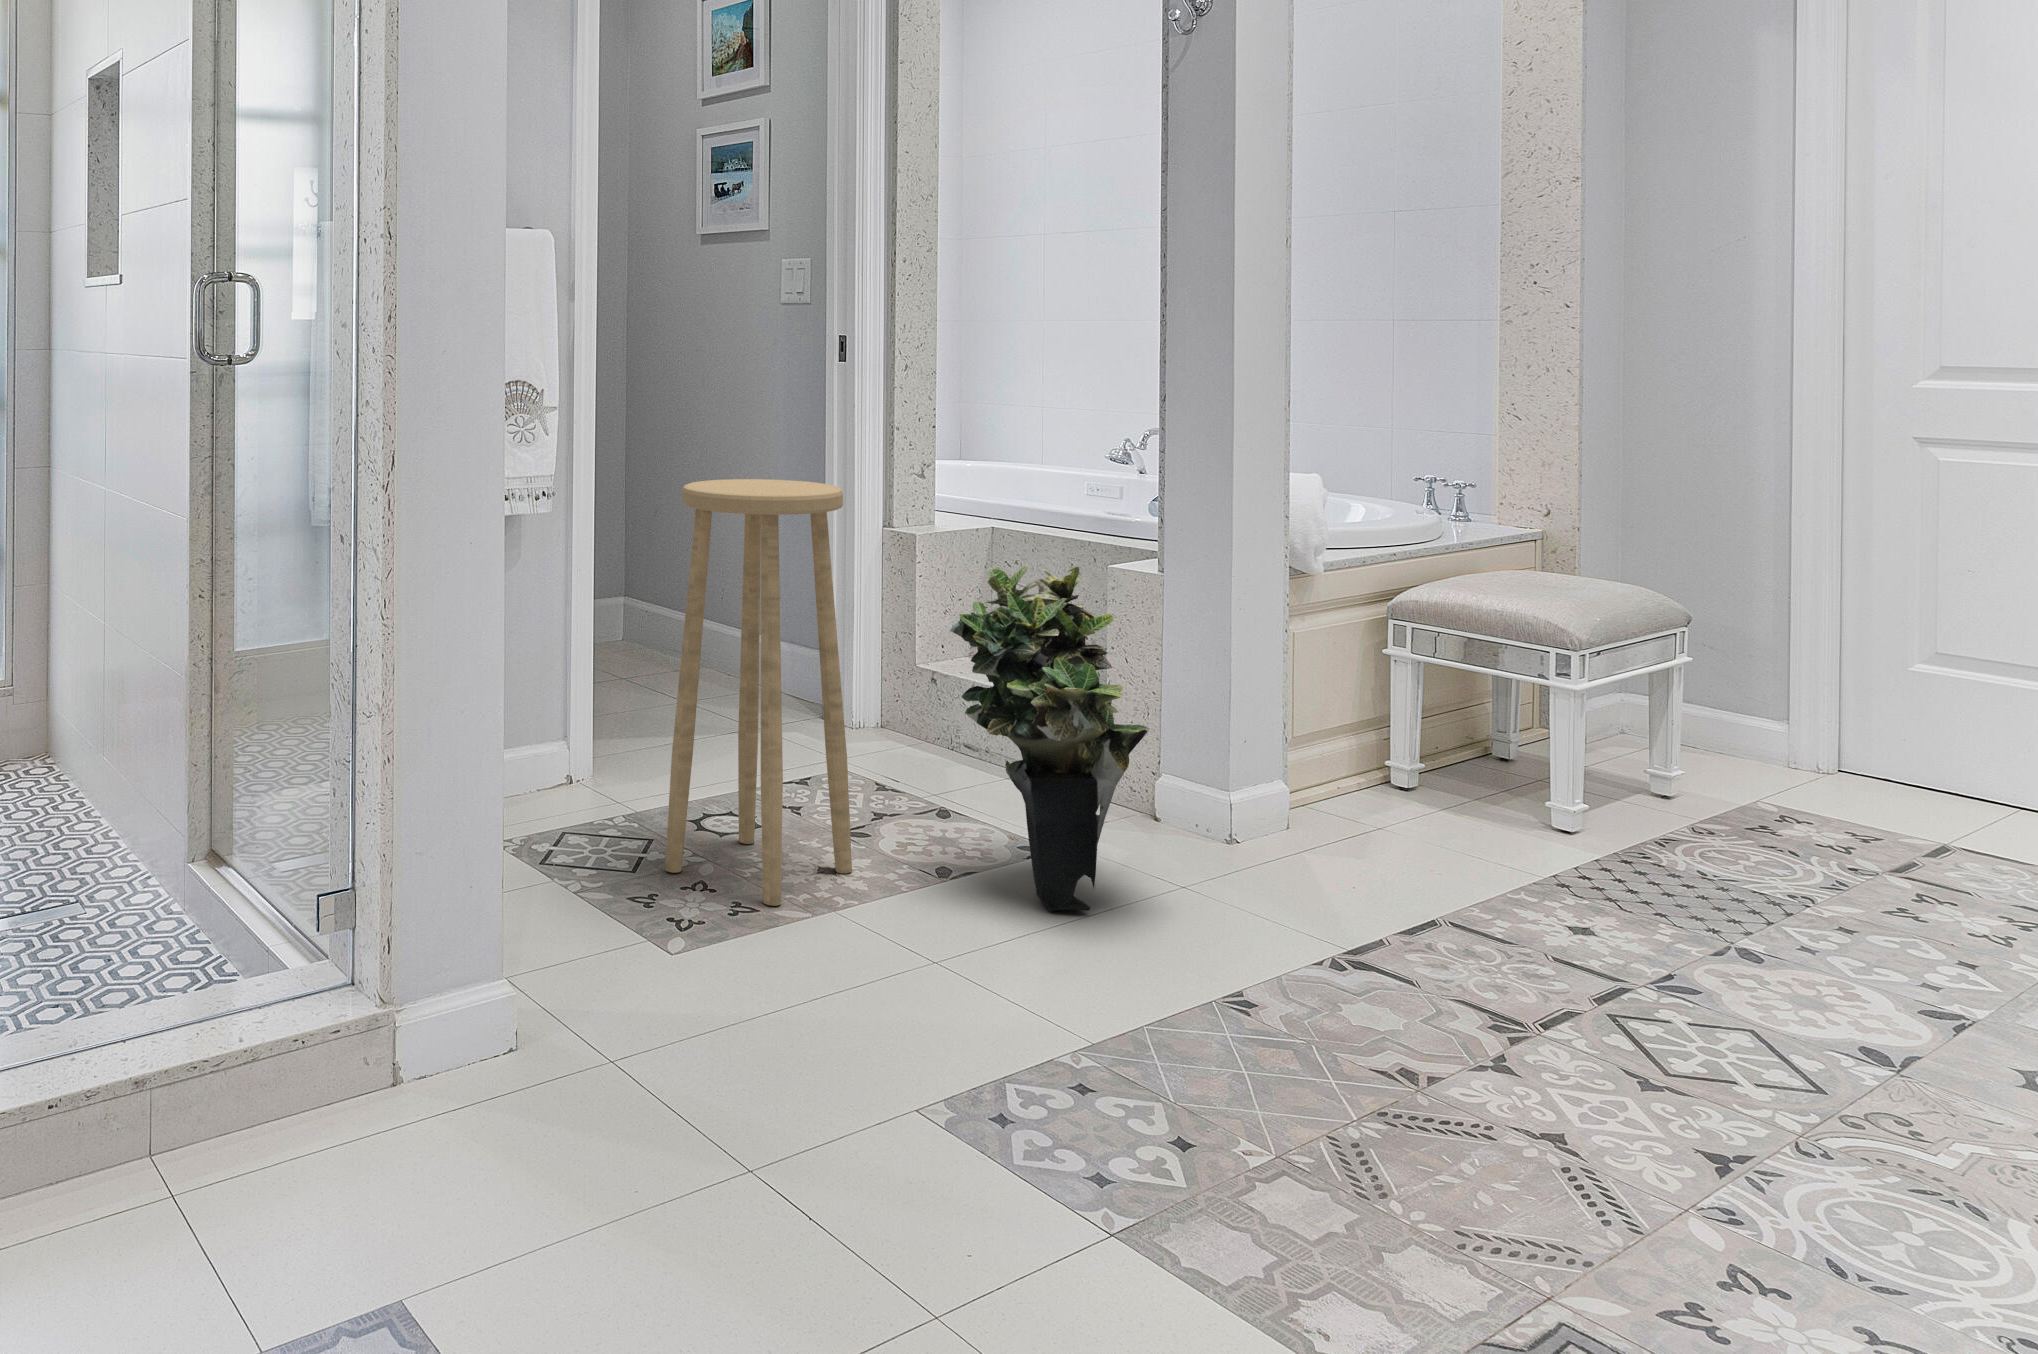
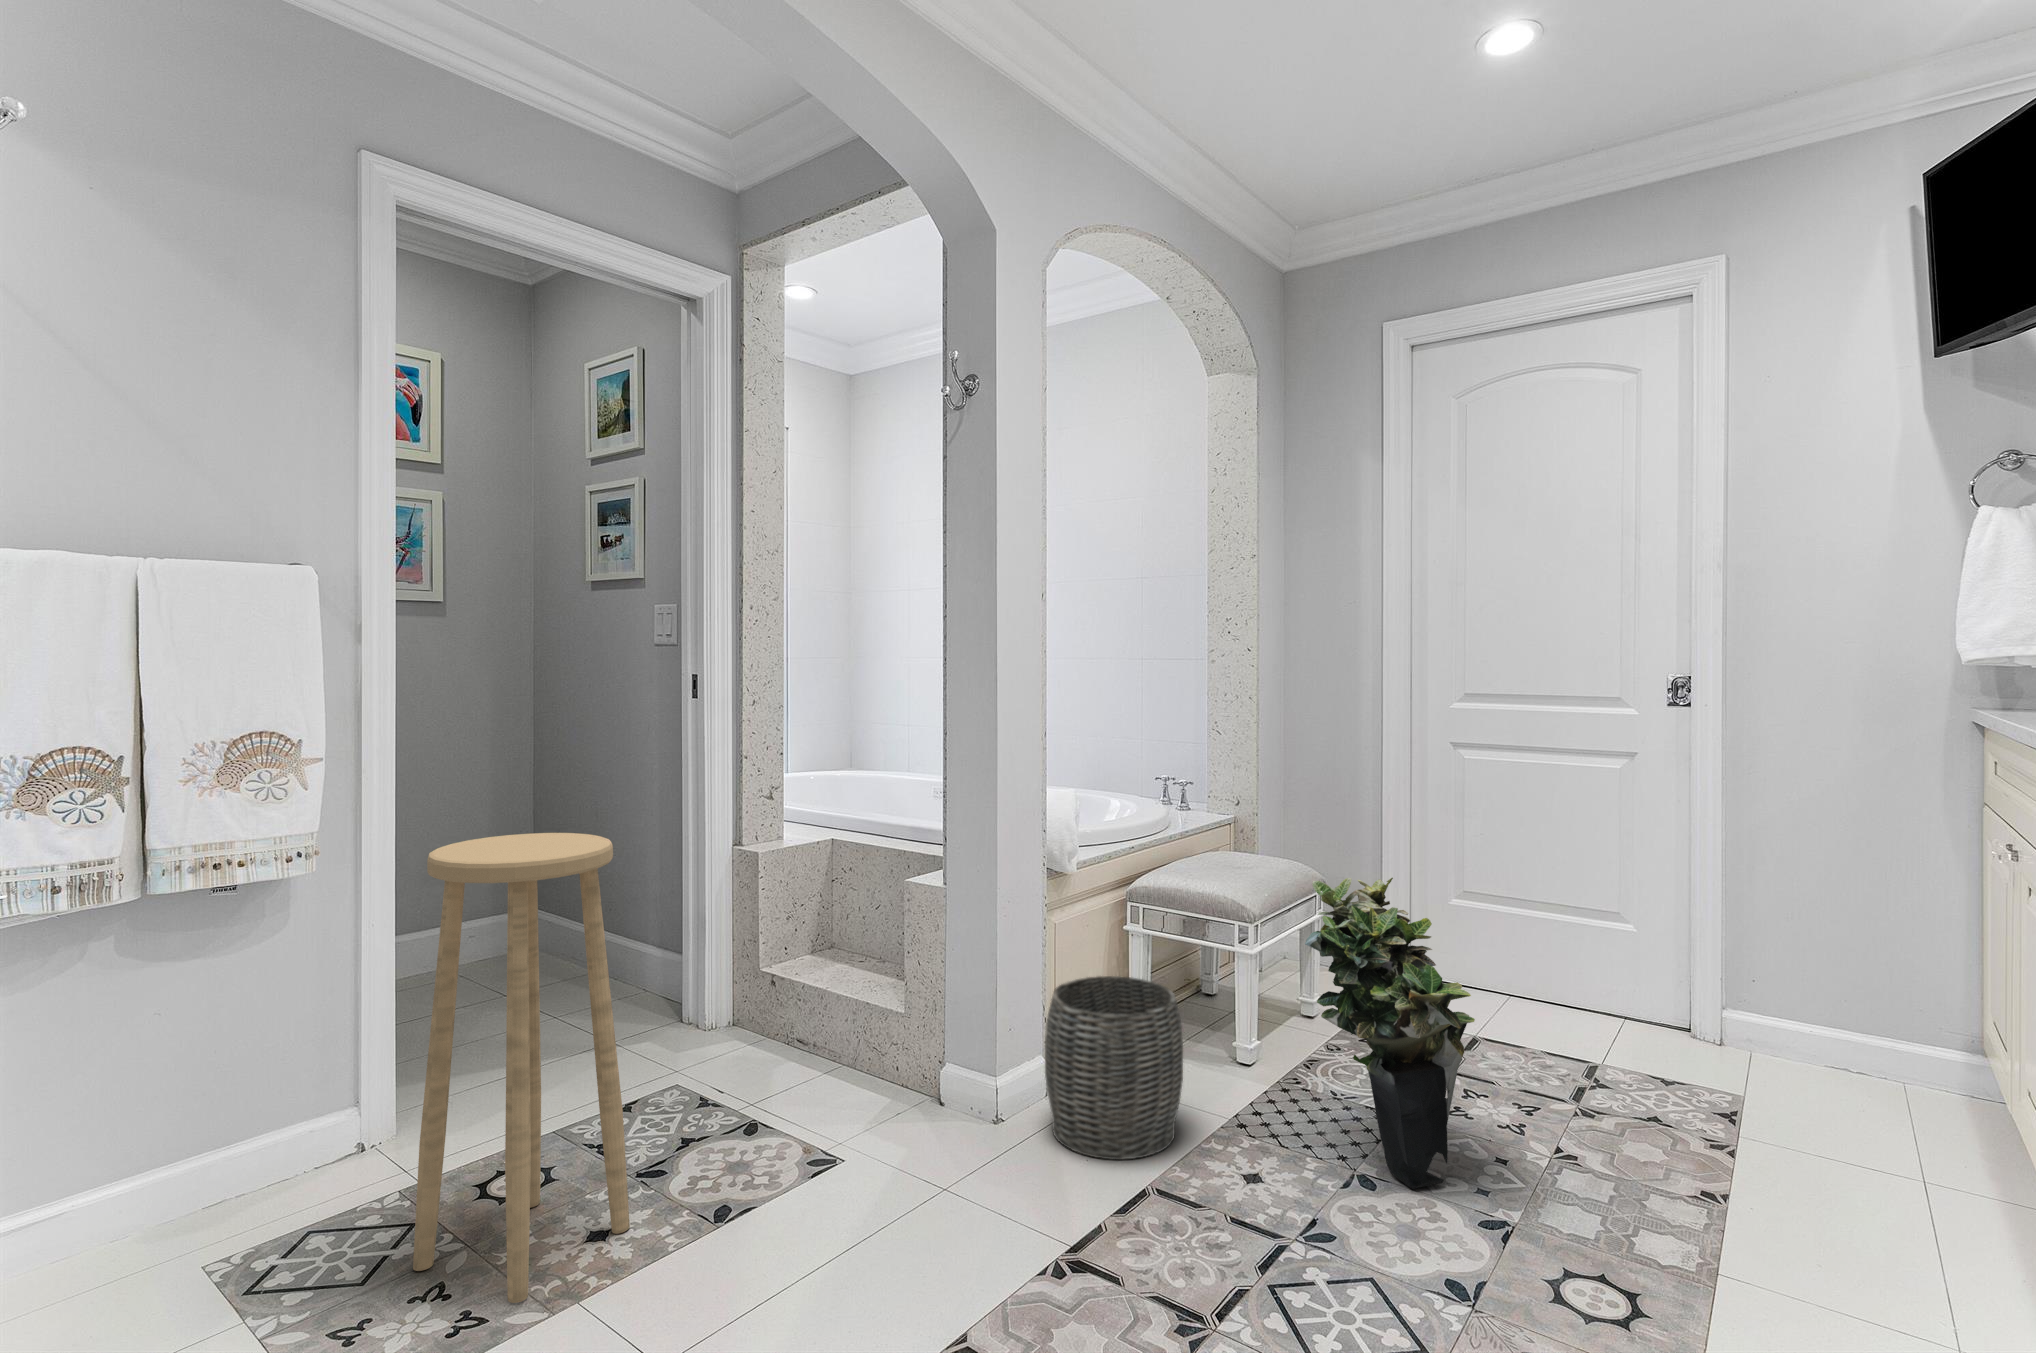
potted plant: present [950,565,1150,912] -> present [1305,878,1475,1189]
woven basket: none [1294,689,1480,894] -> present [1045,976,1183,1160]

